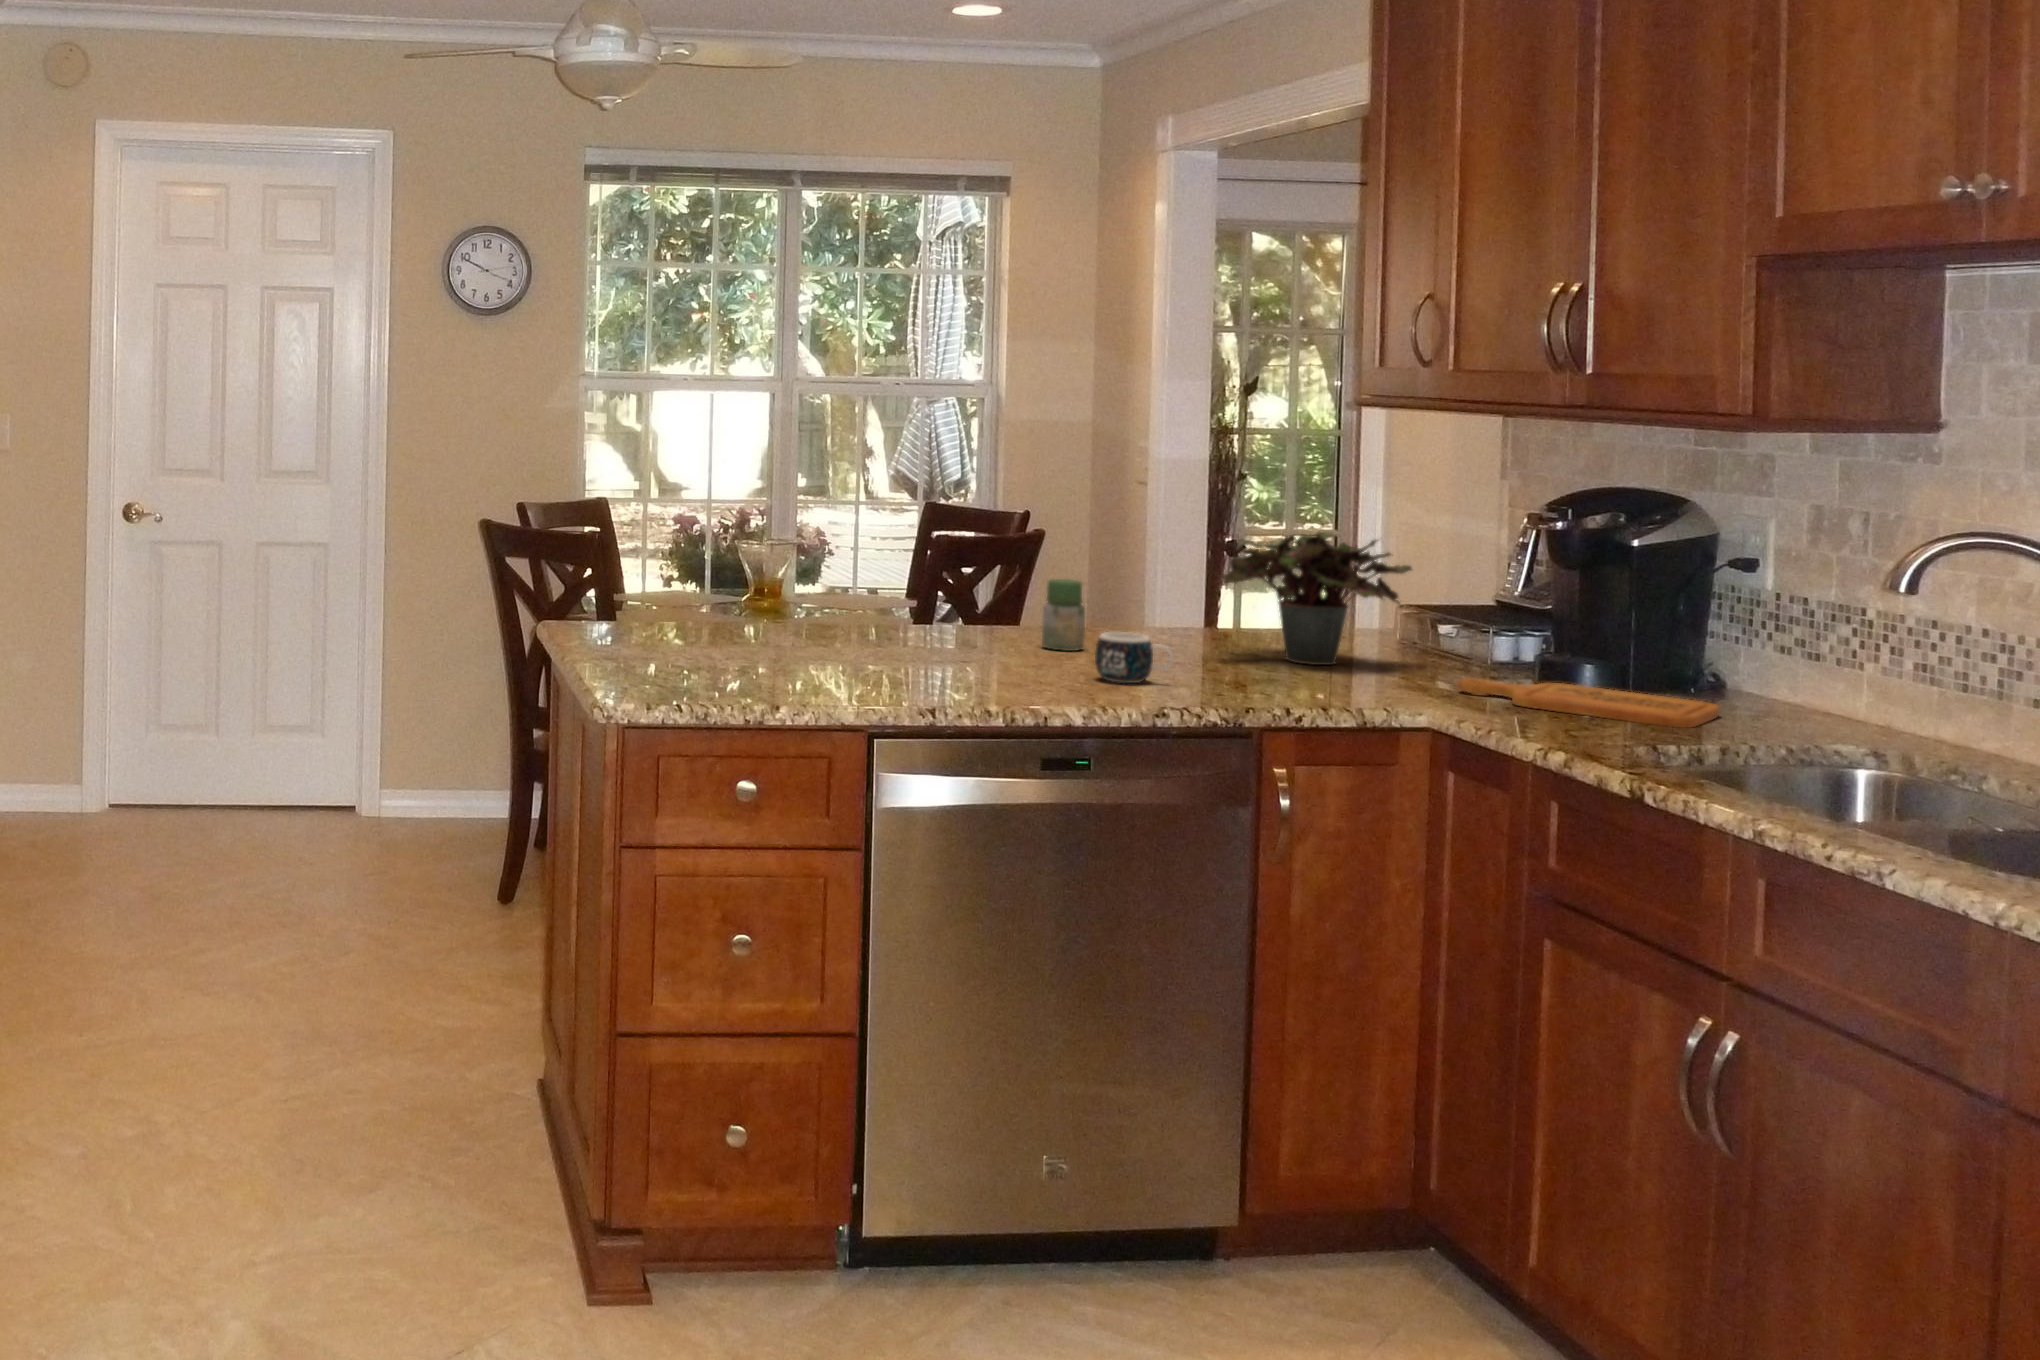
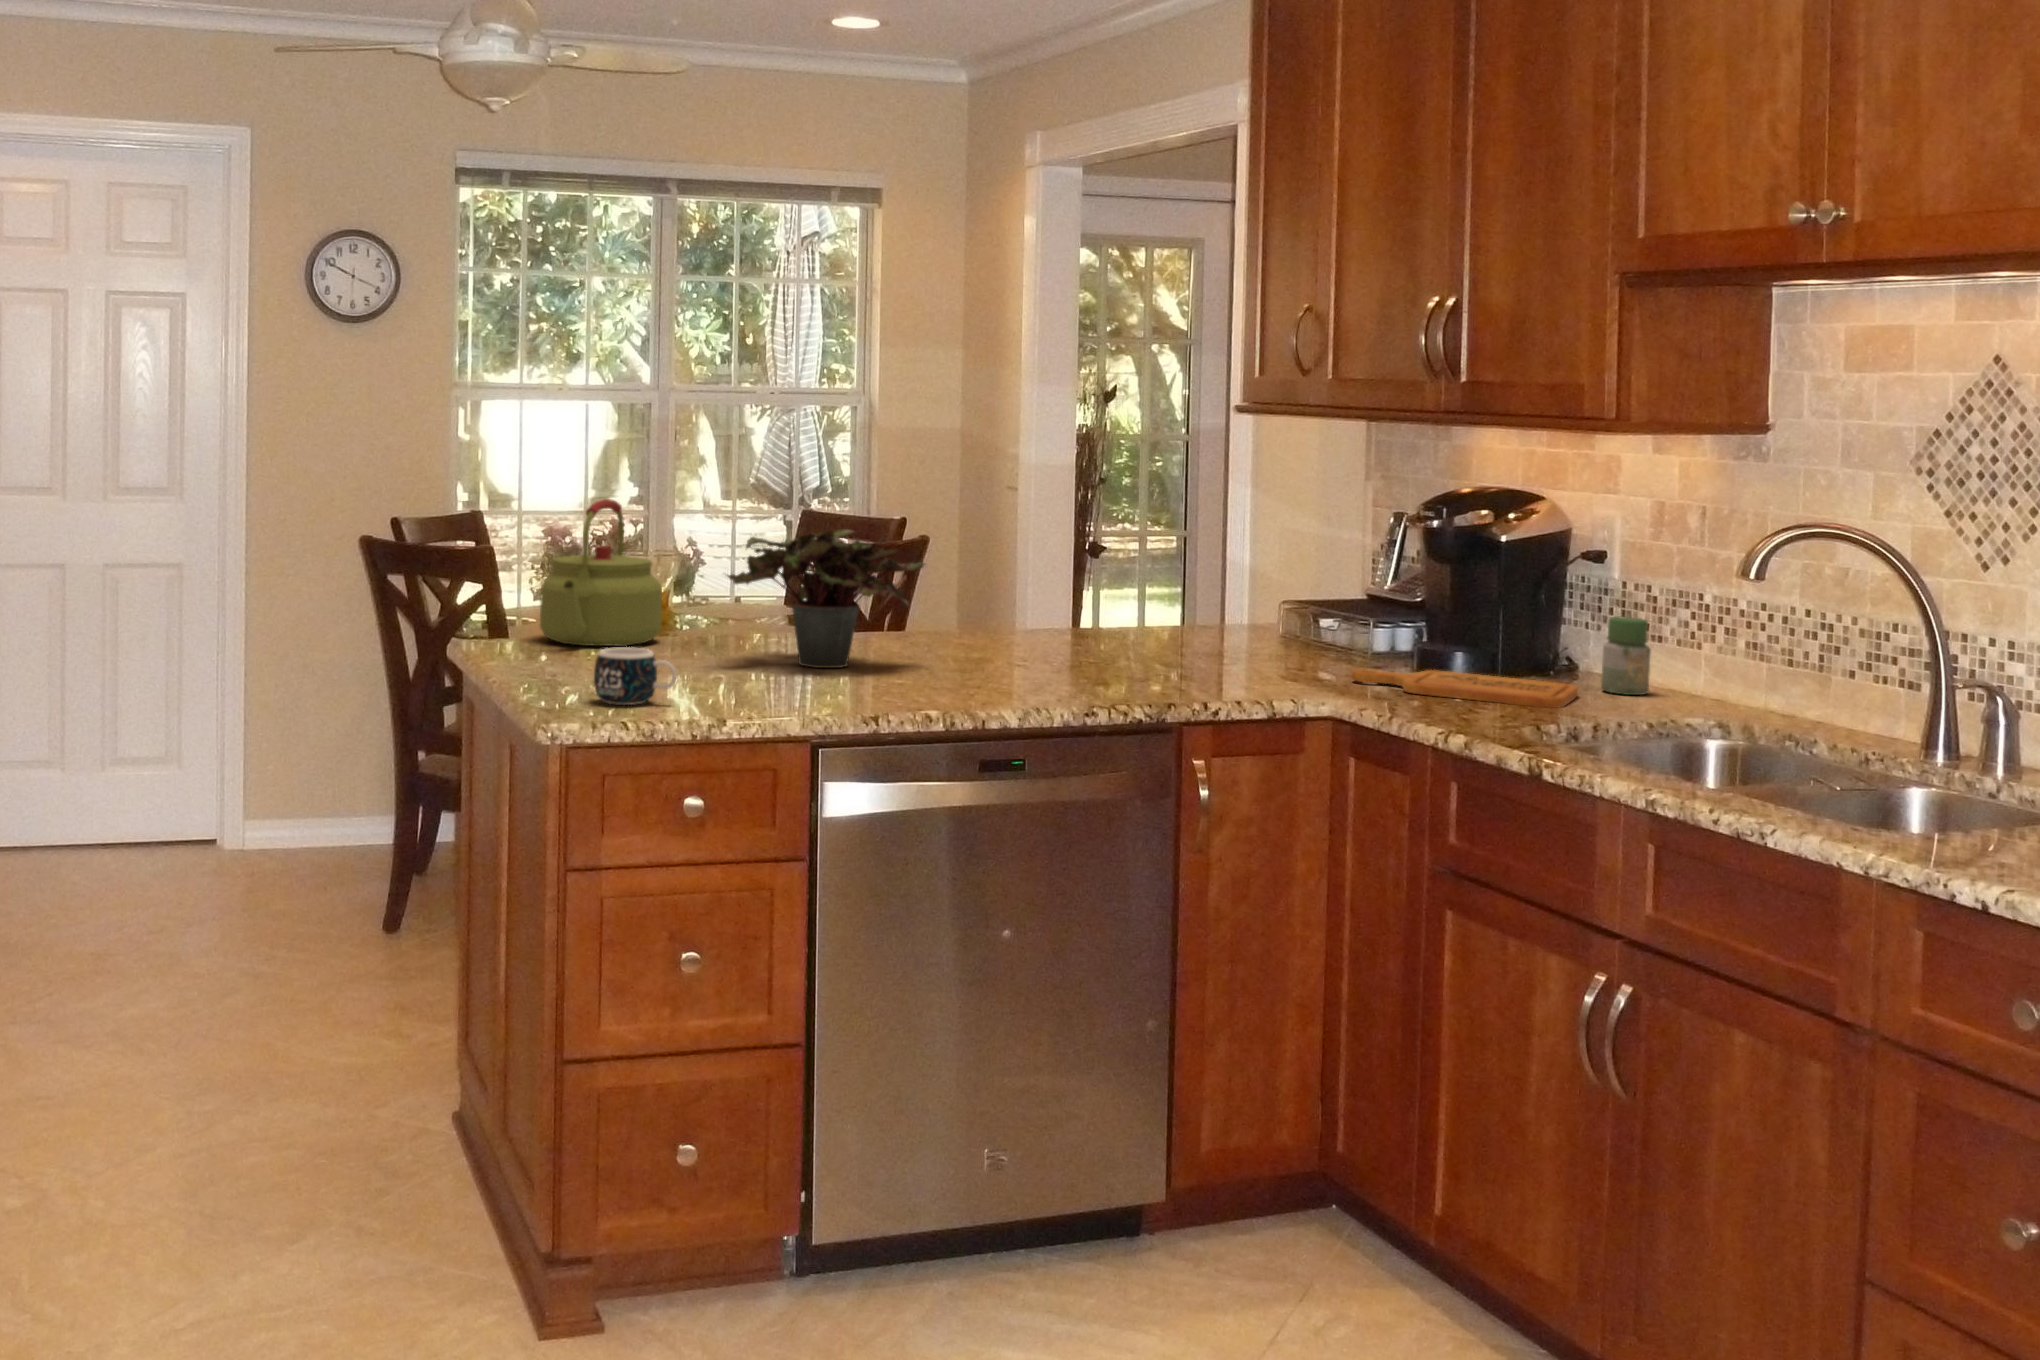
kettle: none [638,493,753,633] -> present [540,499,662,646]
potted plant: present [1219,531,1412,665] -> present [727,529,924,668]
jar: present [1042,579,1085,651] -> present [1601,617,1651,695]
mug: present [1095,632,1173,683] -> present [594,647,677,705]

